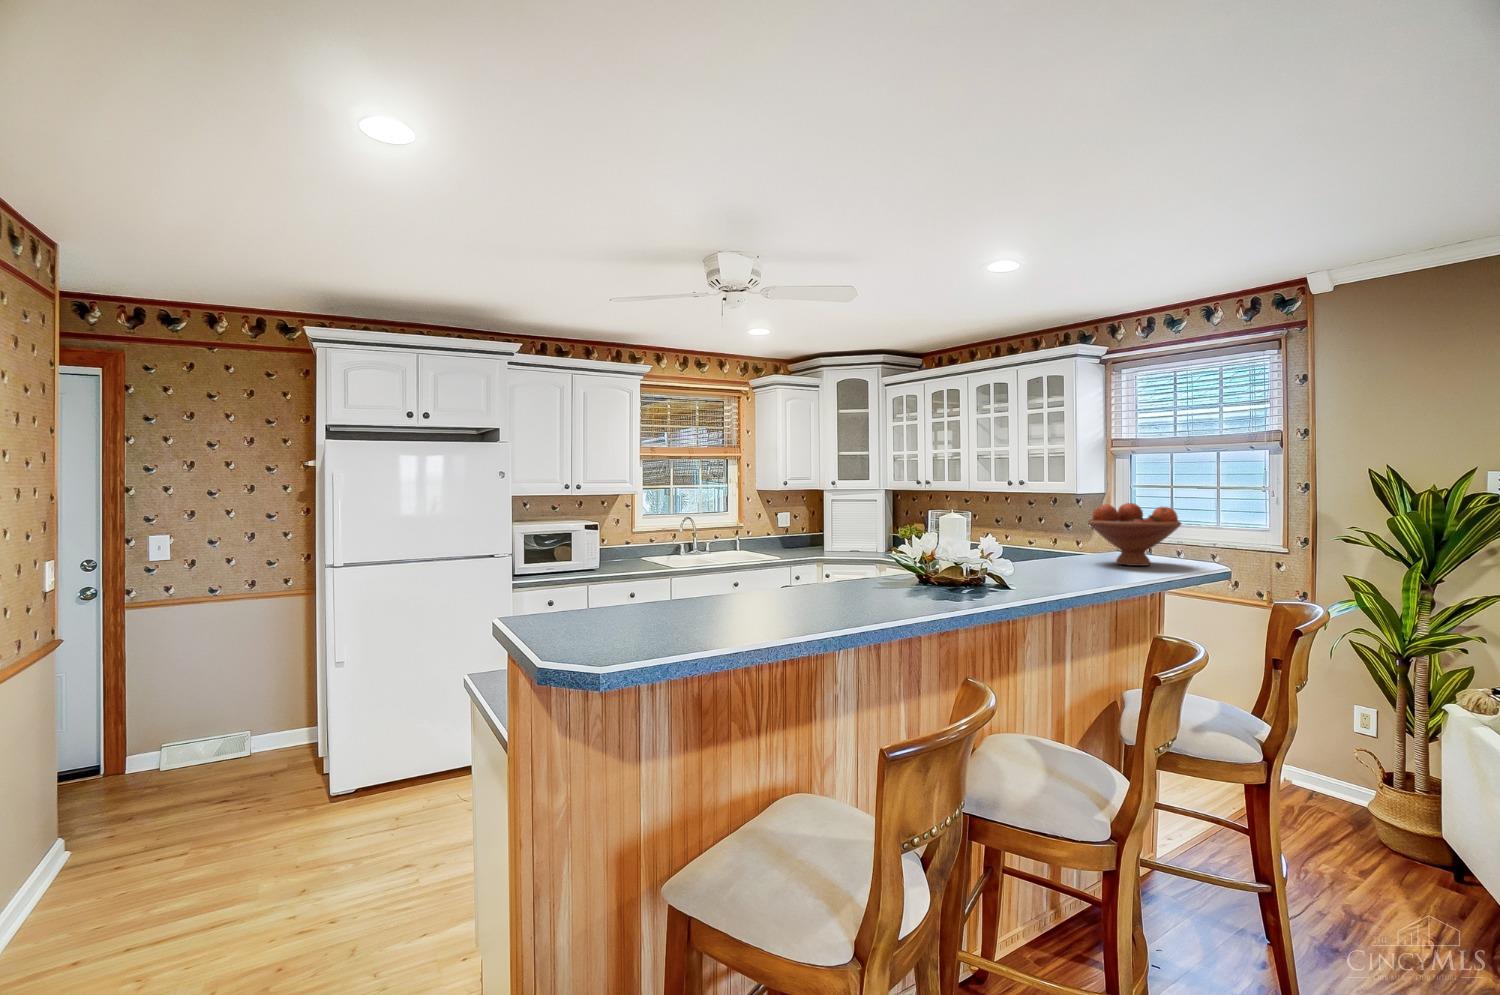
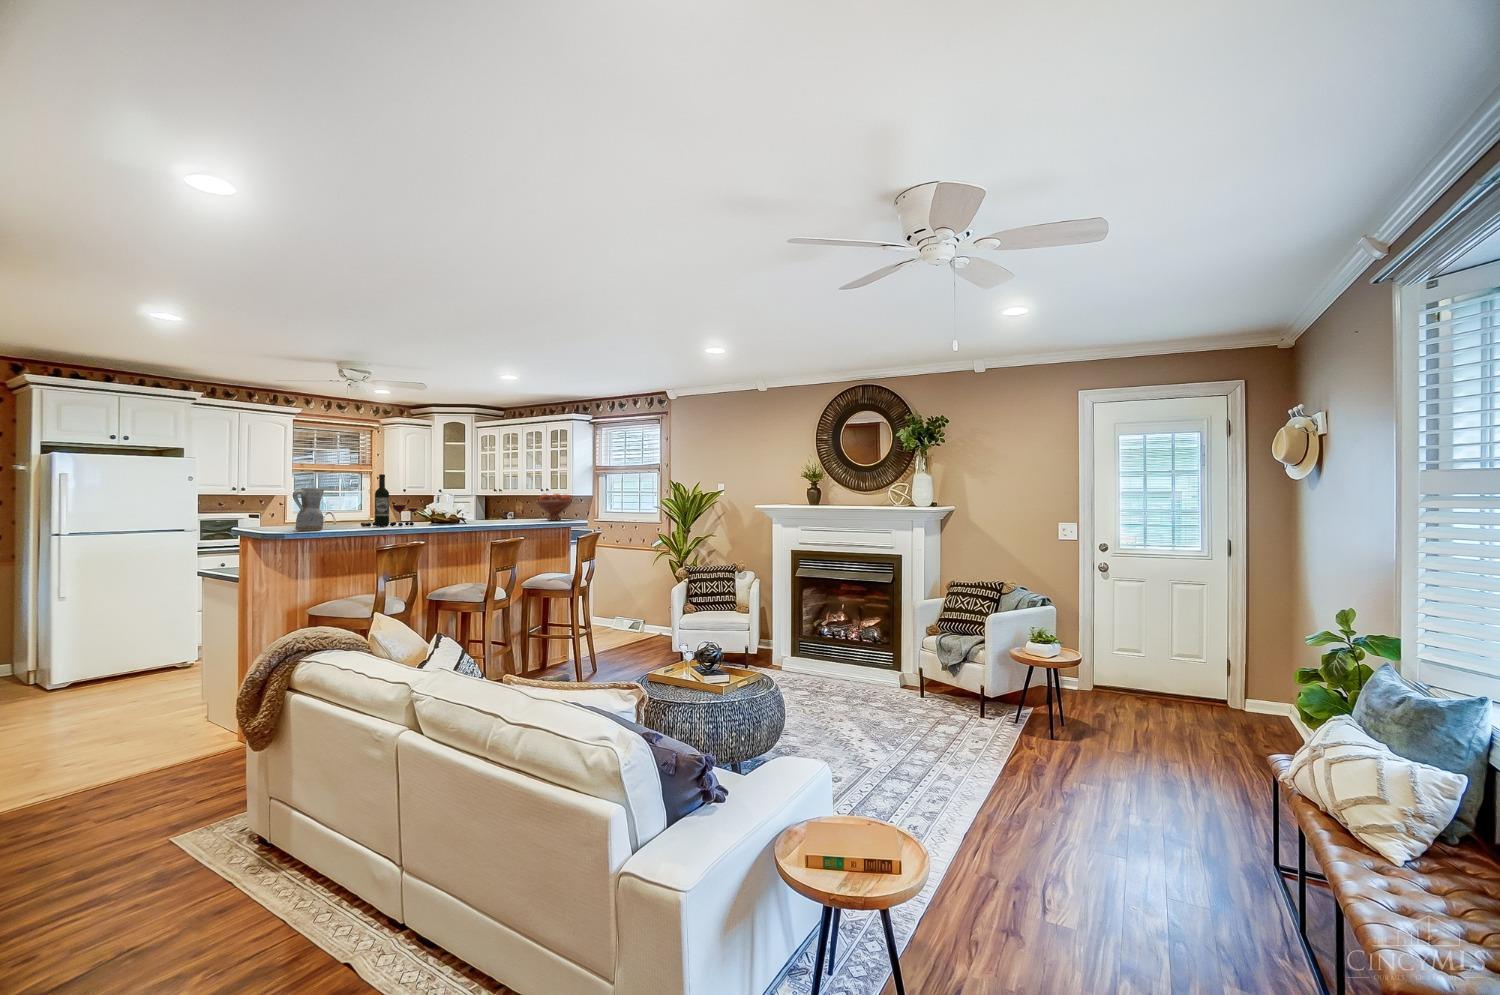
wine bottle: none [758,473,895,608] -> present [361,474,418,527]
ceramic pitcher: none [602,520,680,647] -> present [293,488,324,531]

